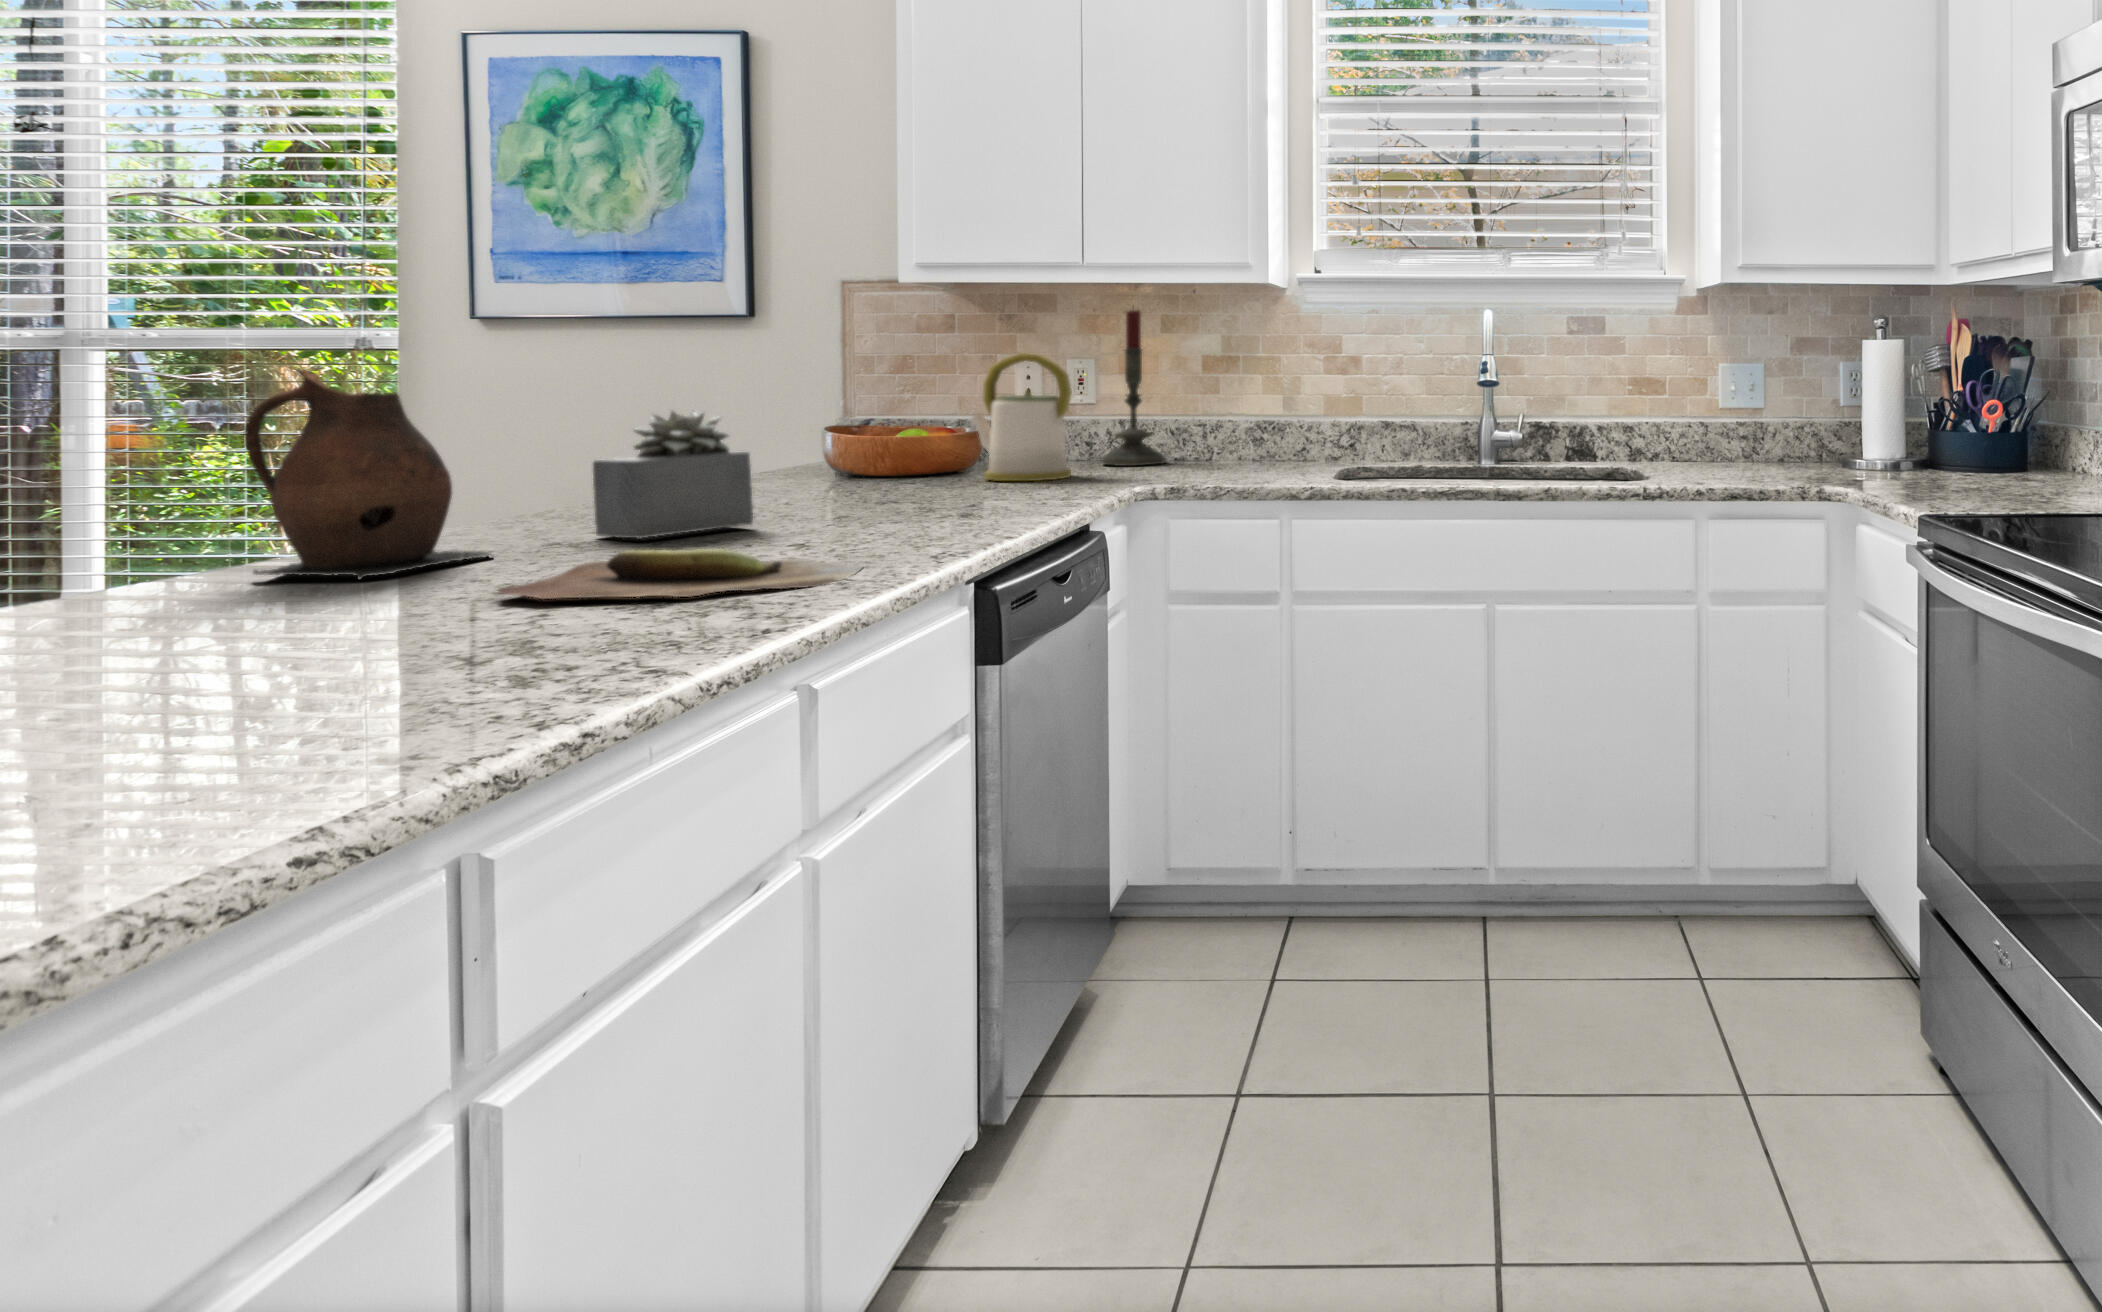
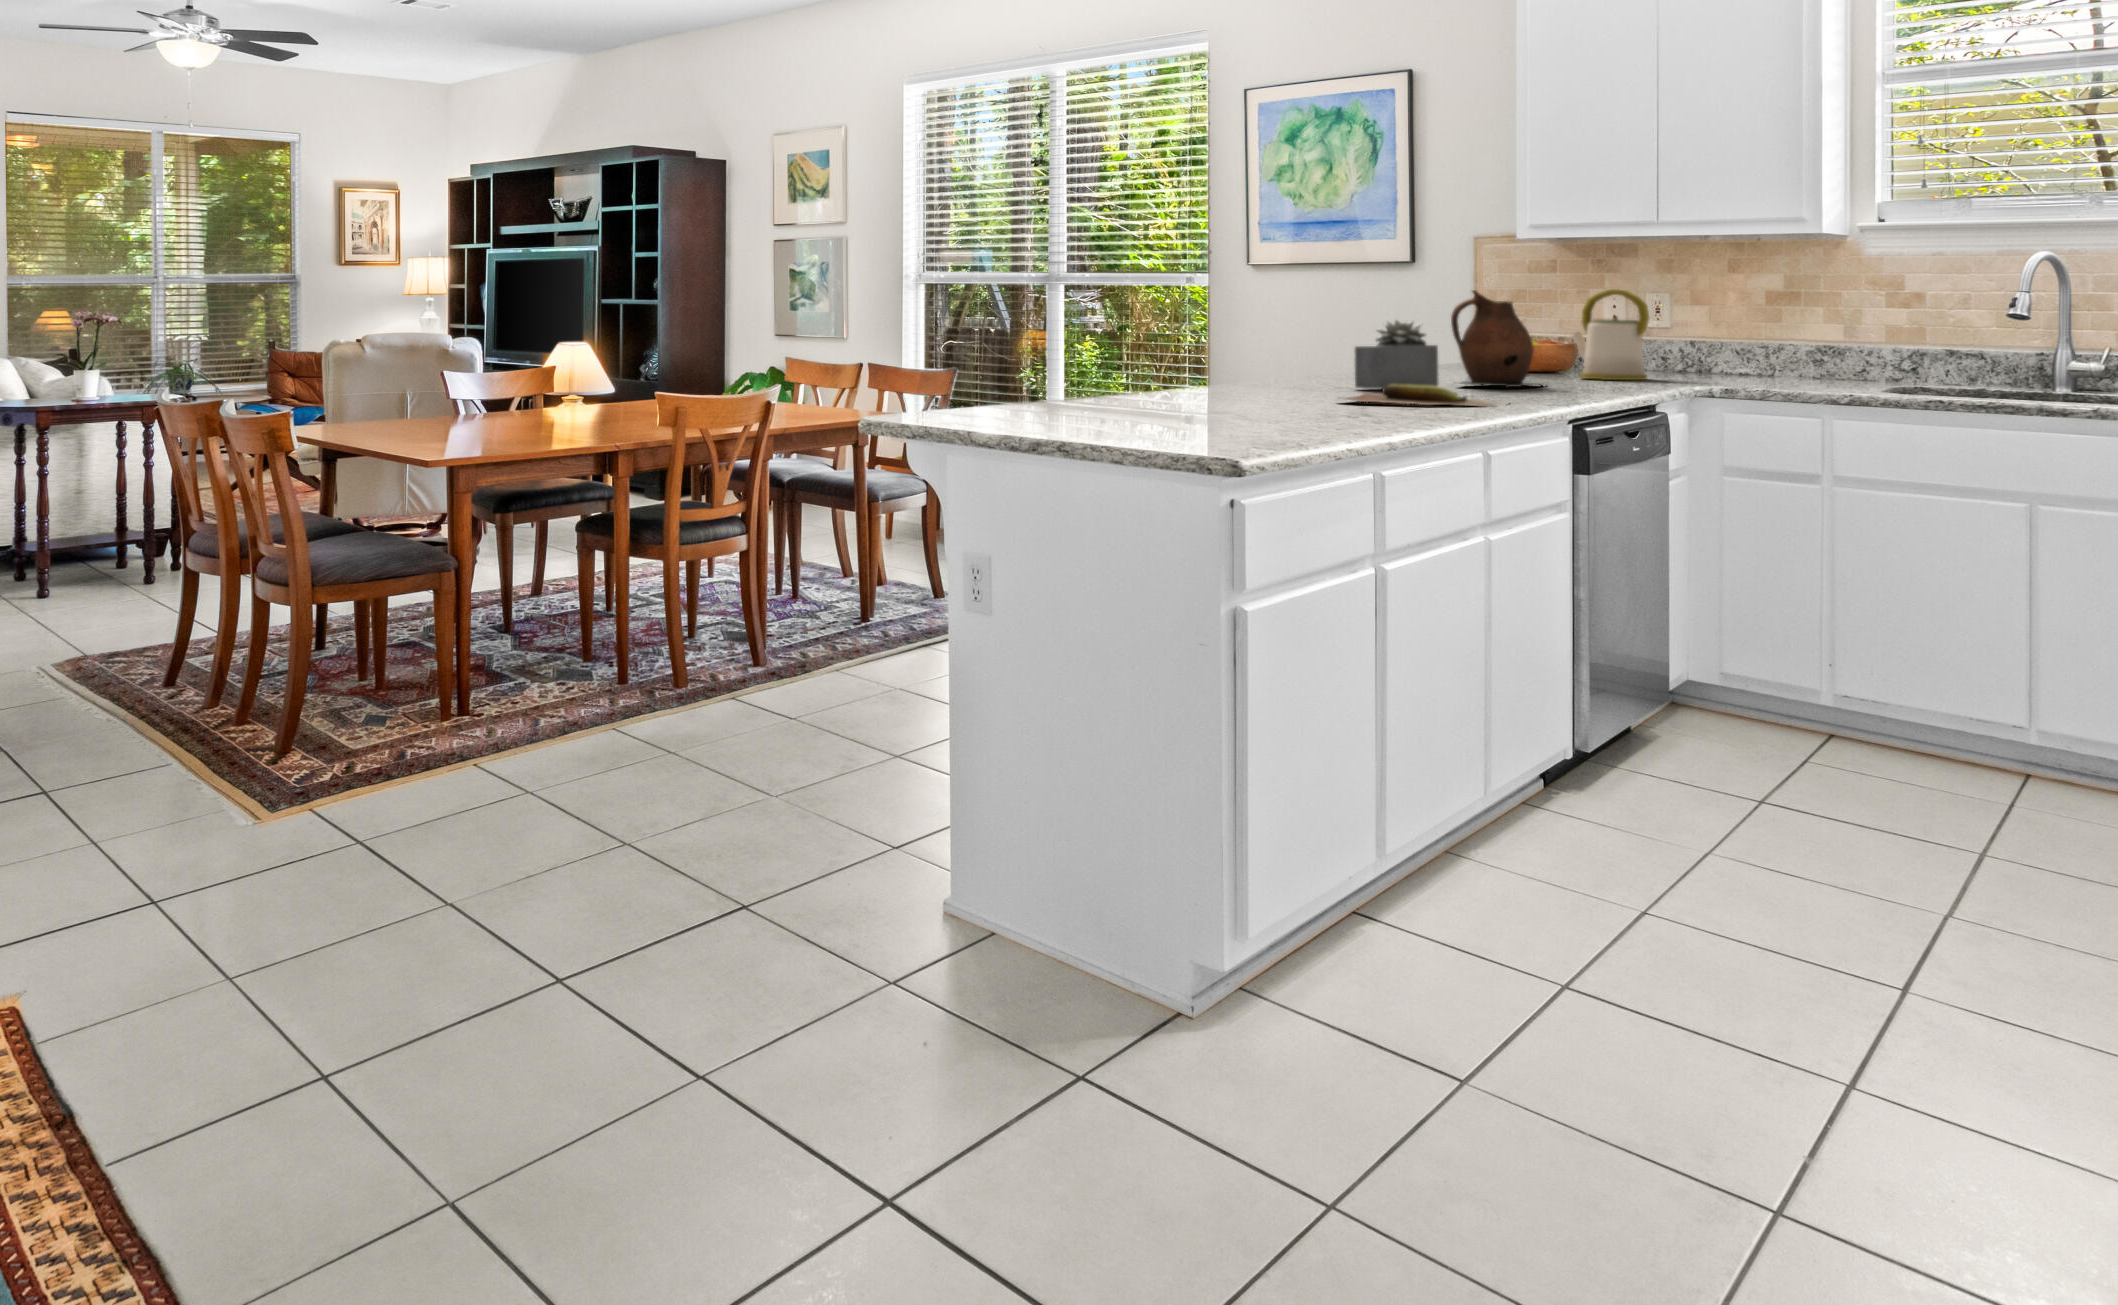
candle: present [1101,310,1165,466] -> none [1674,252,1729,376]
ceramic pitcher: present [245,369,494,579] -> present [1451,290,1534,387]

